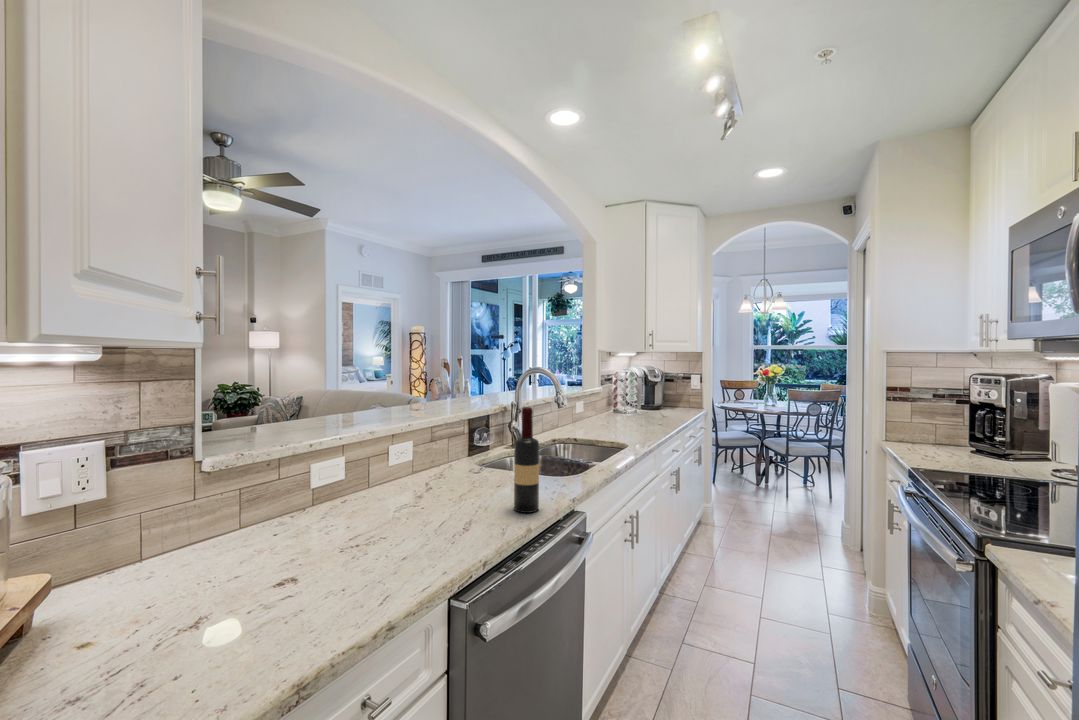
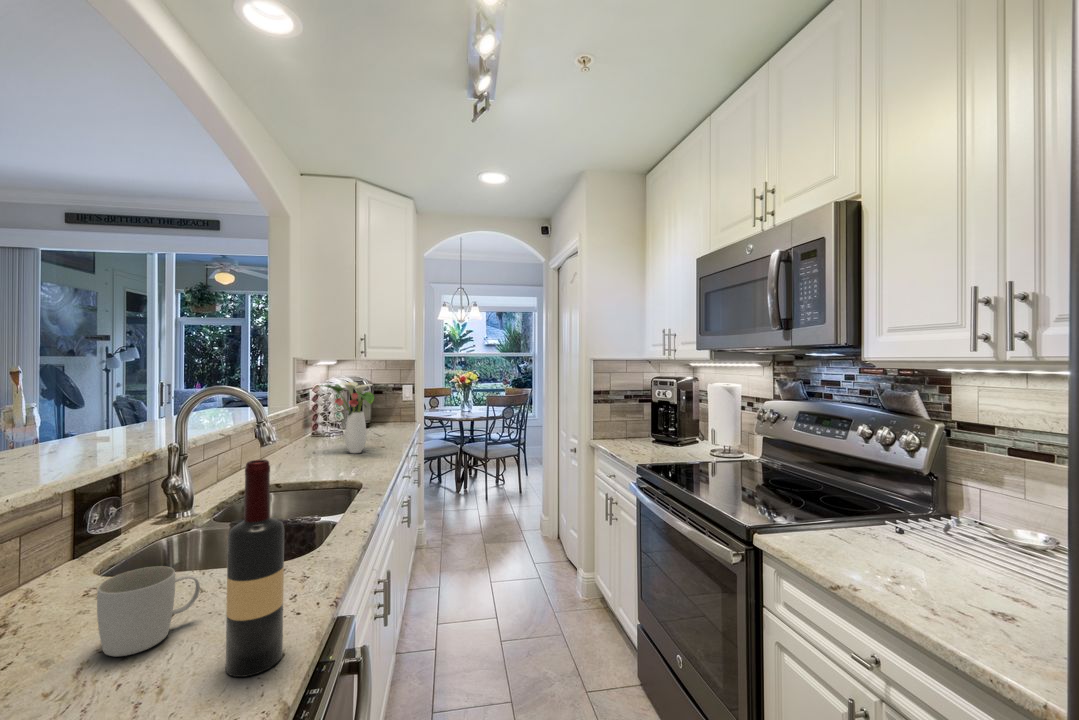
flower arrangement: none [606,370,650,427] -> present [325,382,374,453]
mug: none [472,458,511,494] -> present [97,566,200,656]

